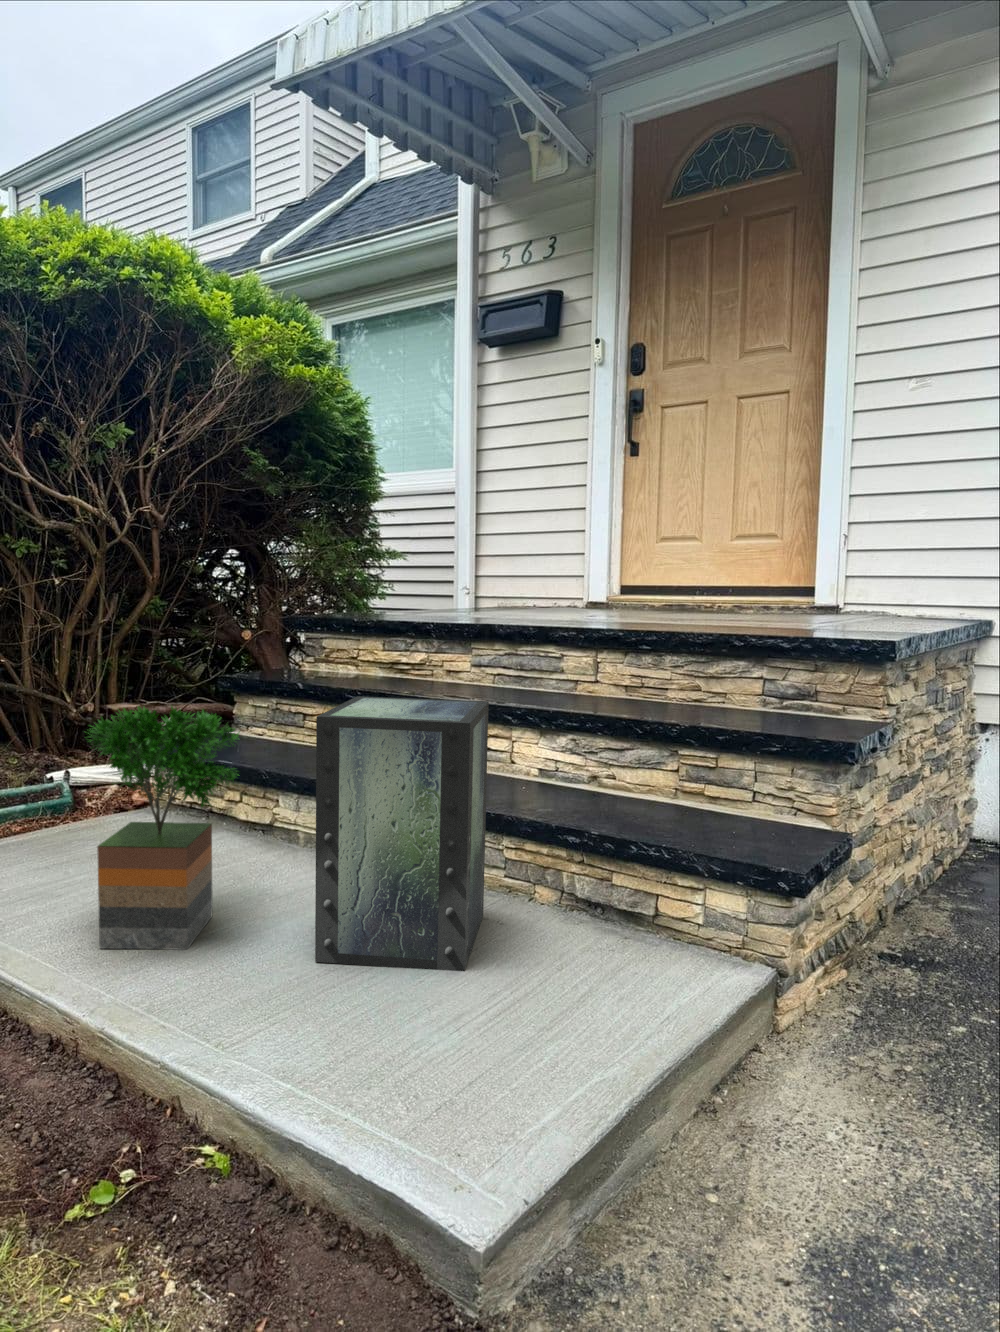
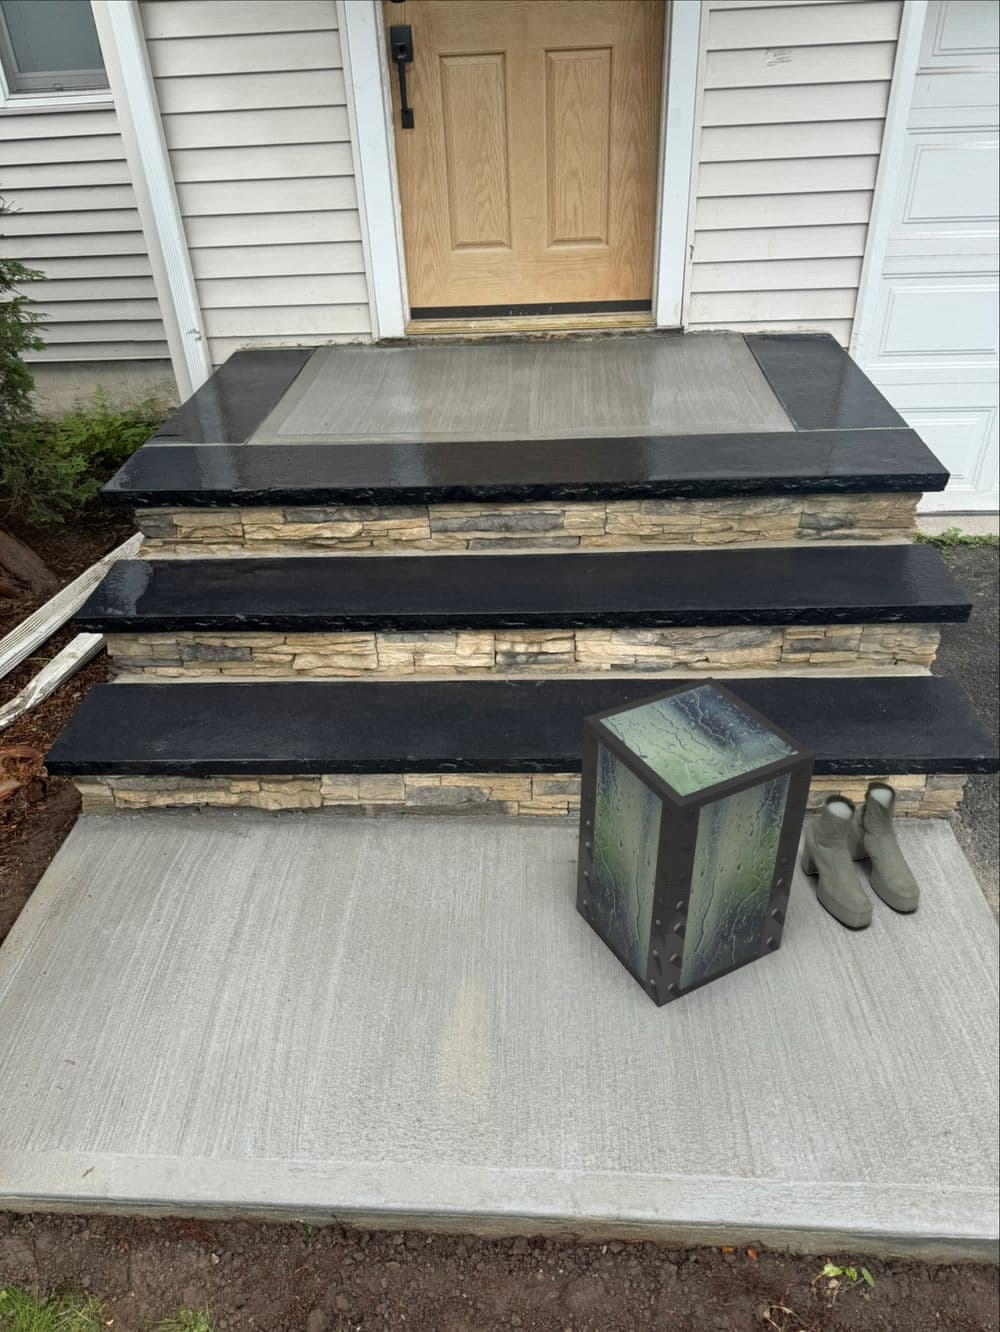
potted tree: present [88,706,239,950] -> none [349,805,574,1107]
boots: none [543,849,655,989] -> present [802,781,920,928]

